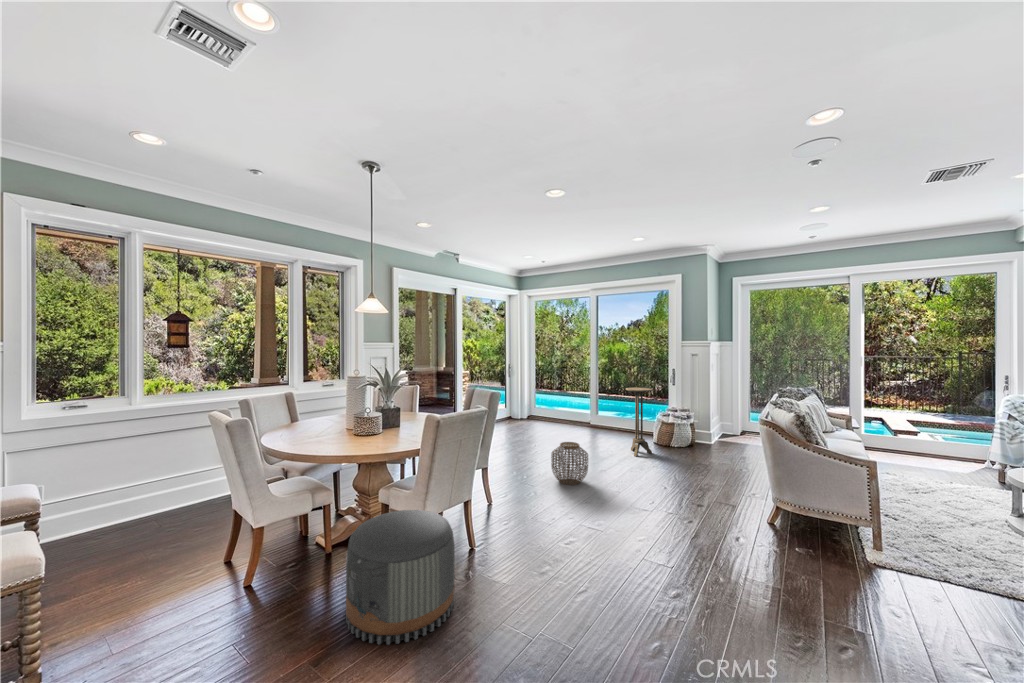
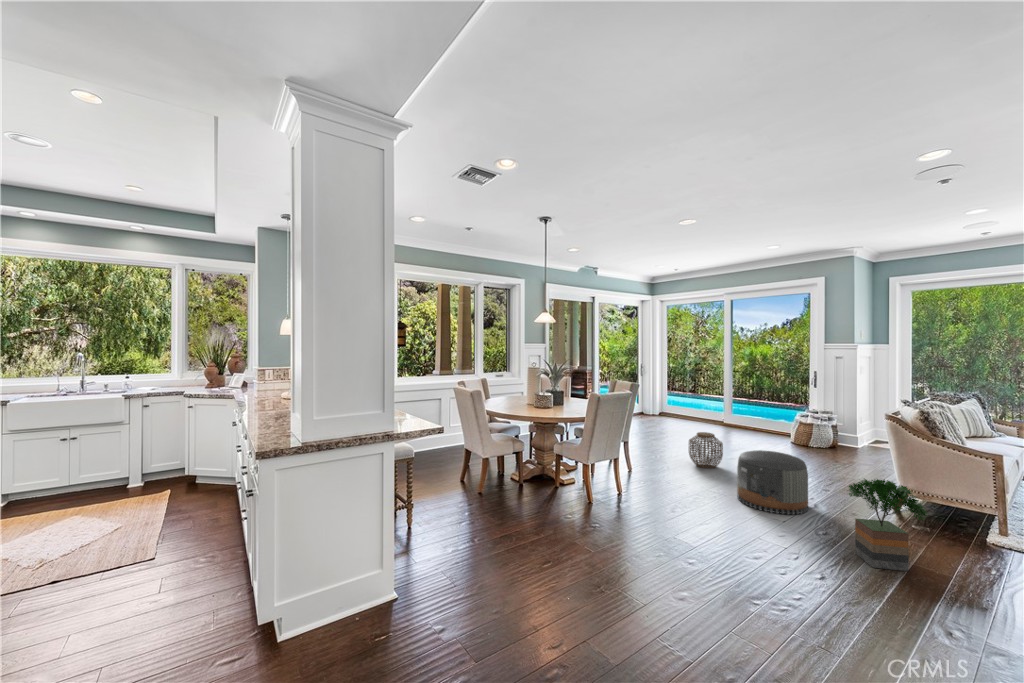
side table: present [626,387,652,456] -> none [762,389,790,453]
pouf: present [346,510,455,645] -> present [737,450,808,515]
potted tree: none [740,510,844,641] -> present [848,479,927,571]

